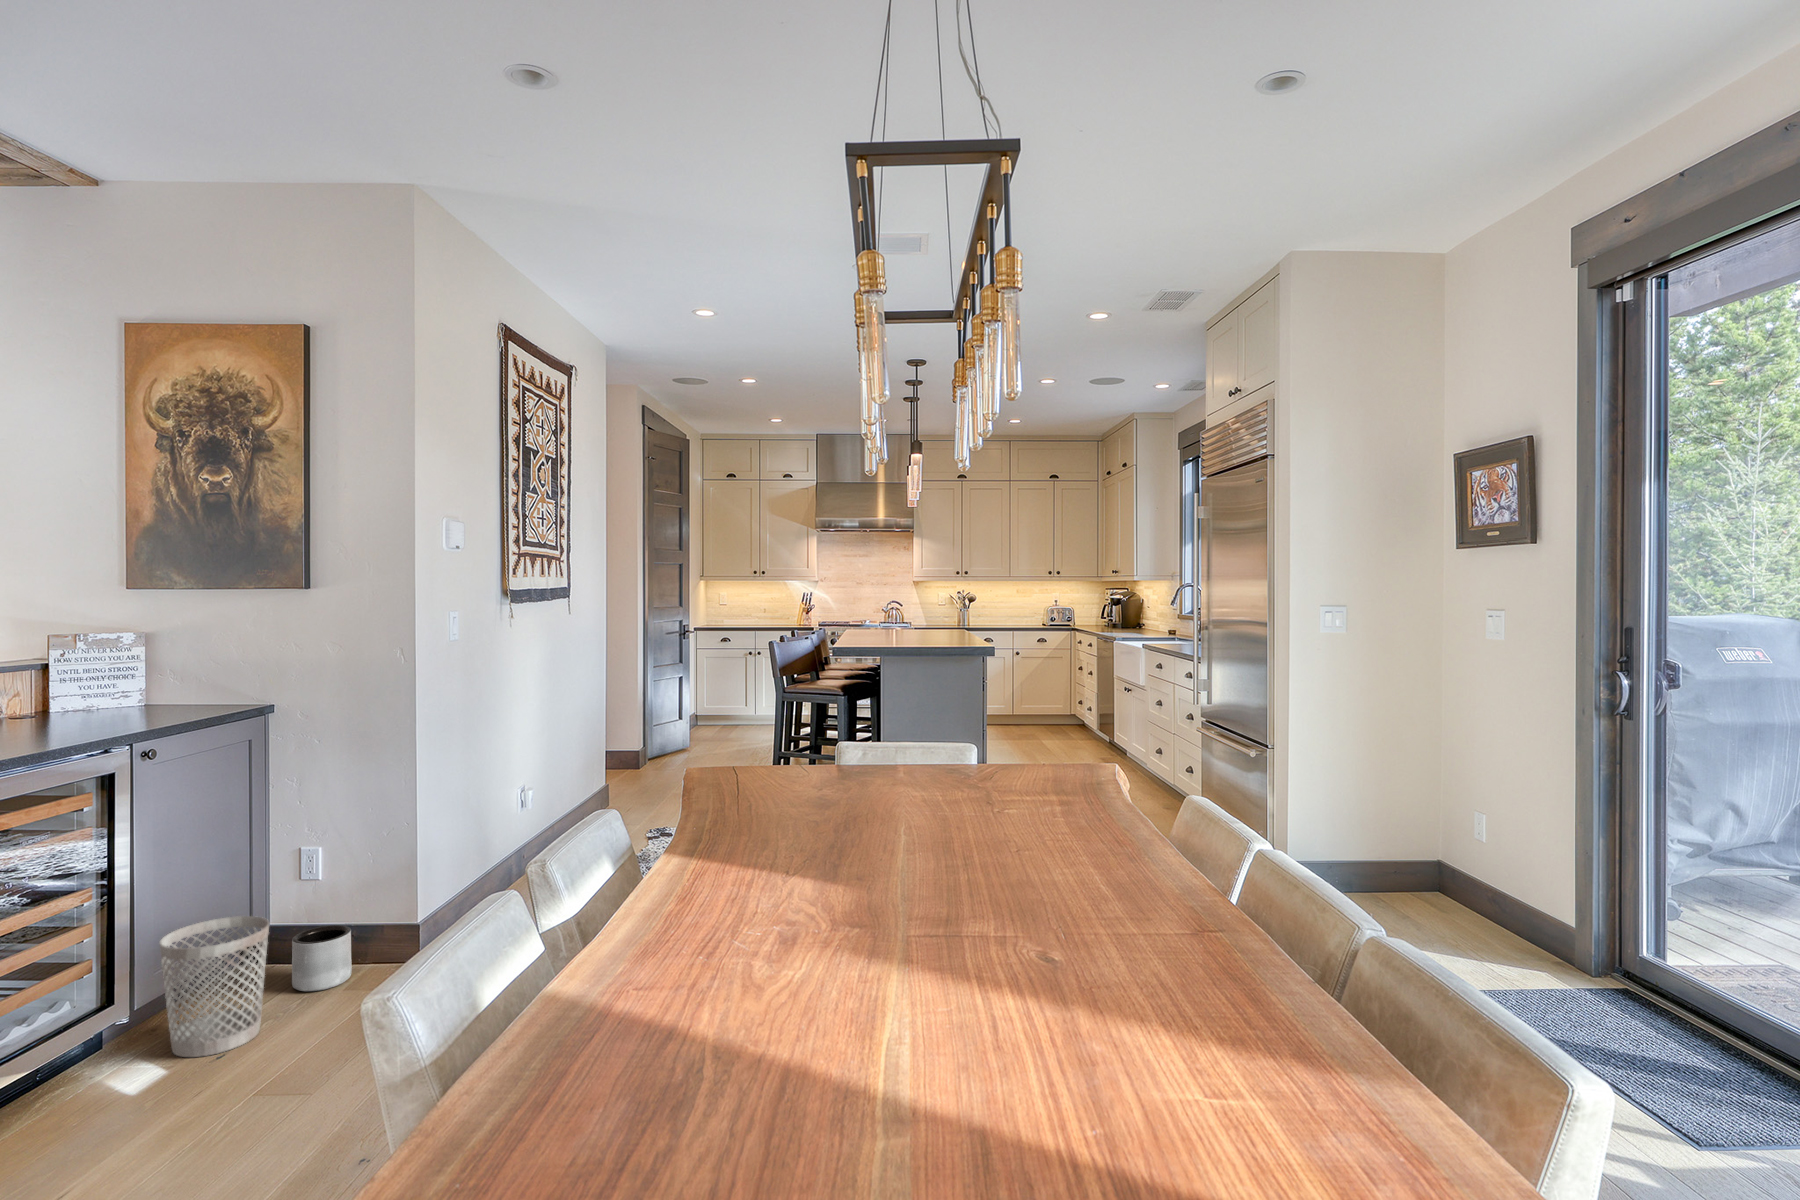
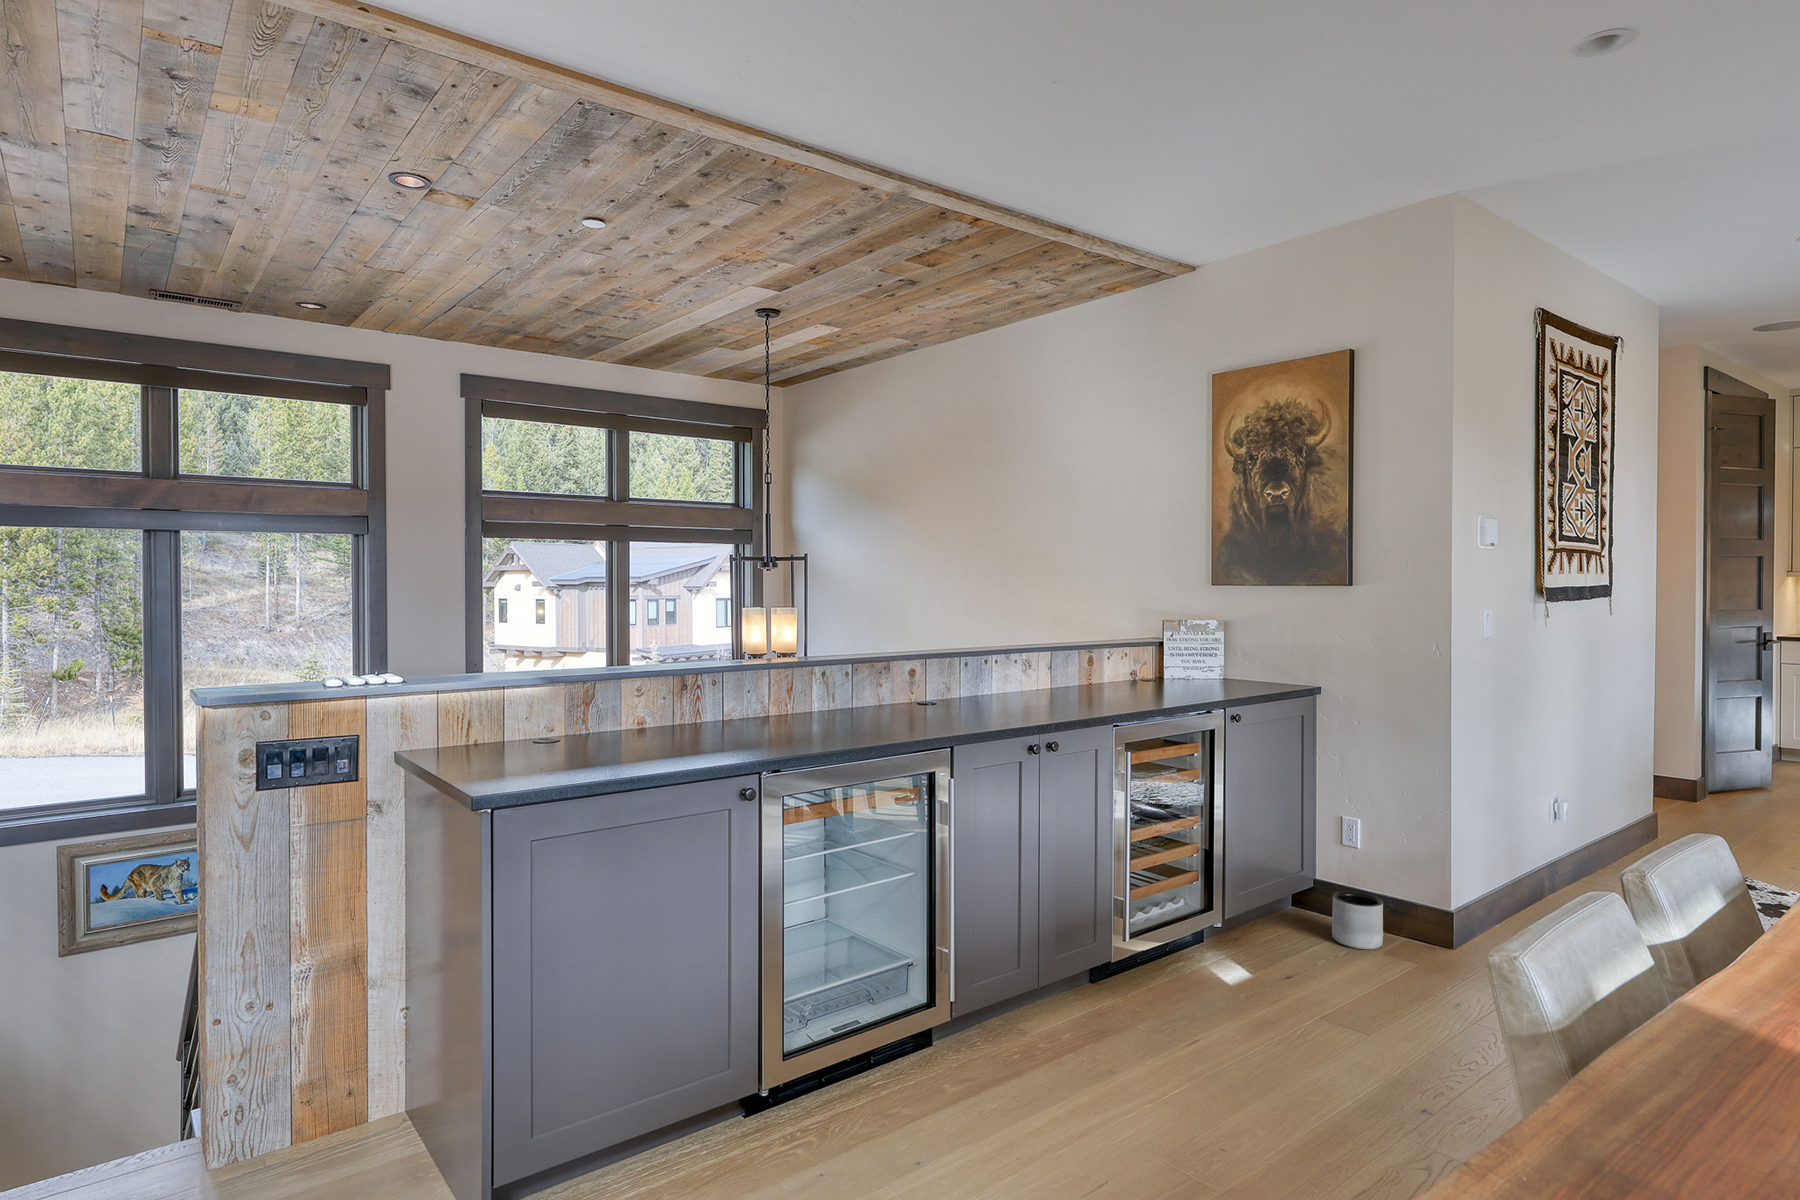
wastebasket: present [160,916,269,1057] -> none [1243,860,1322,972]

